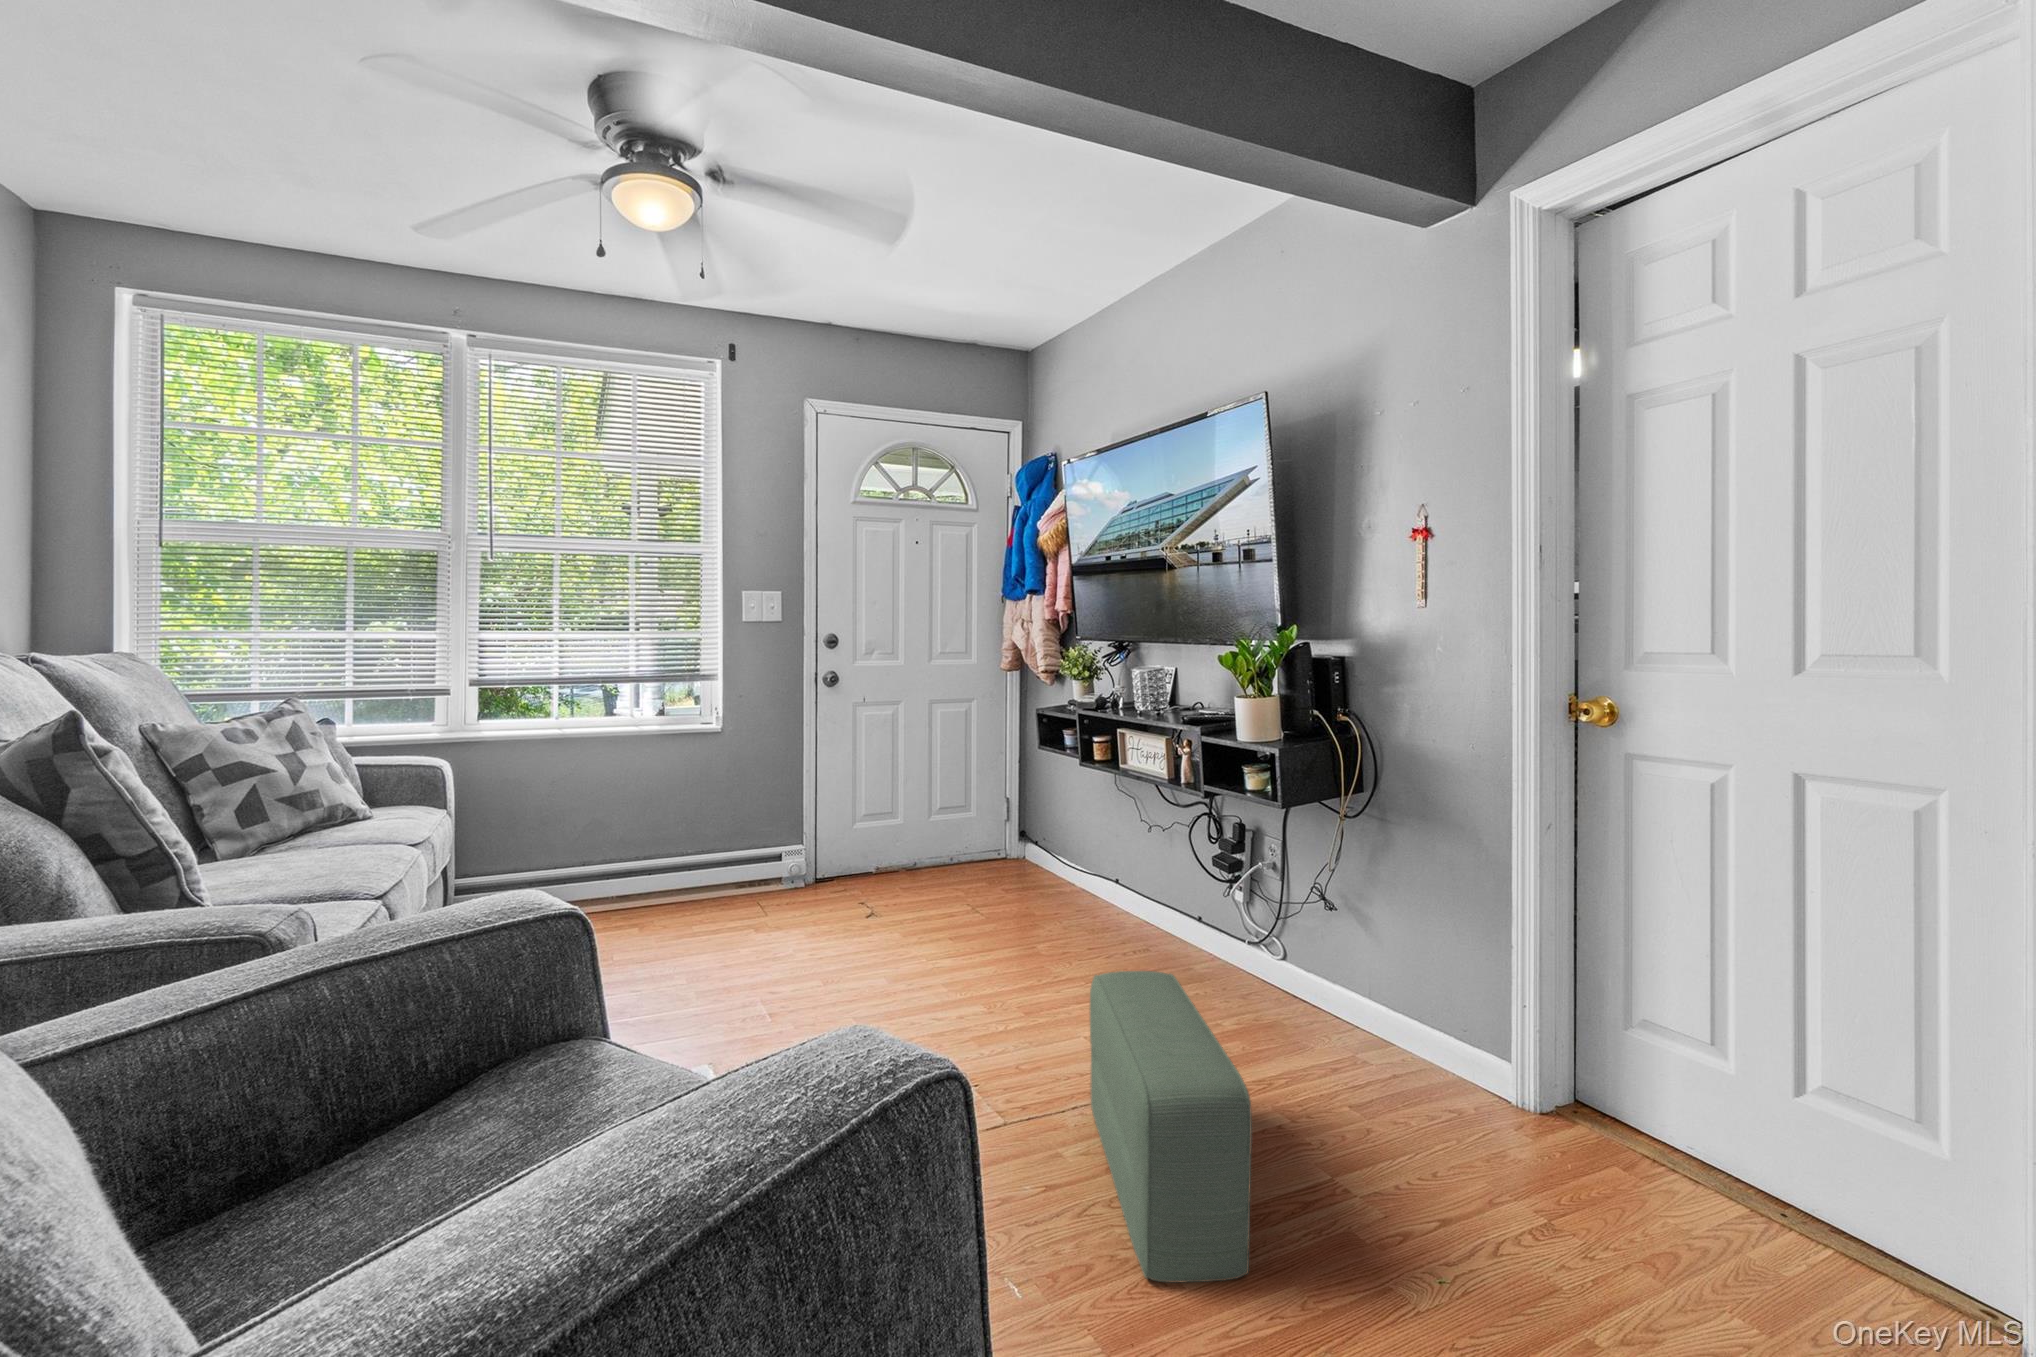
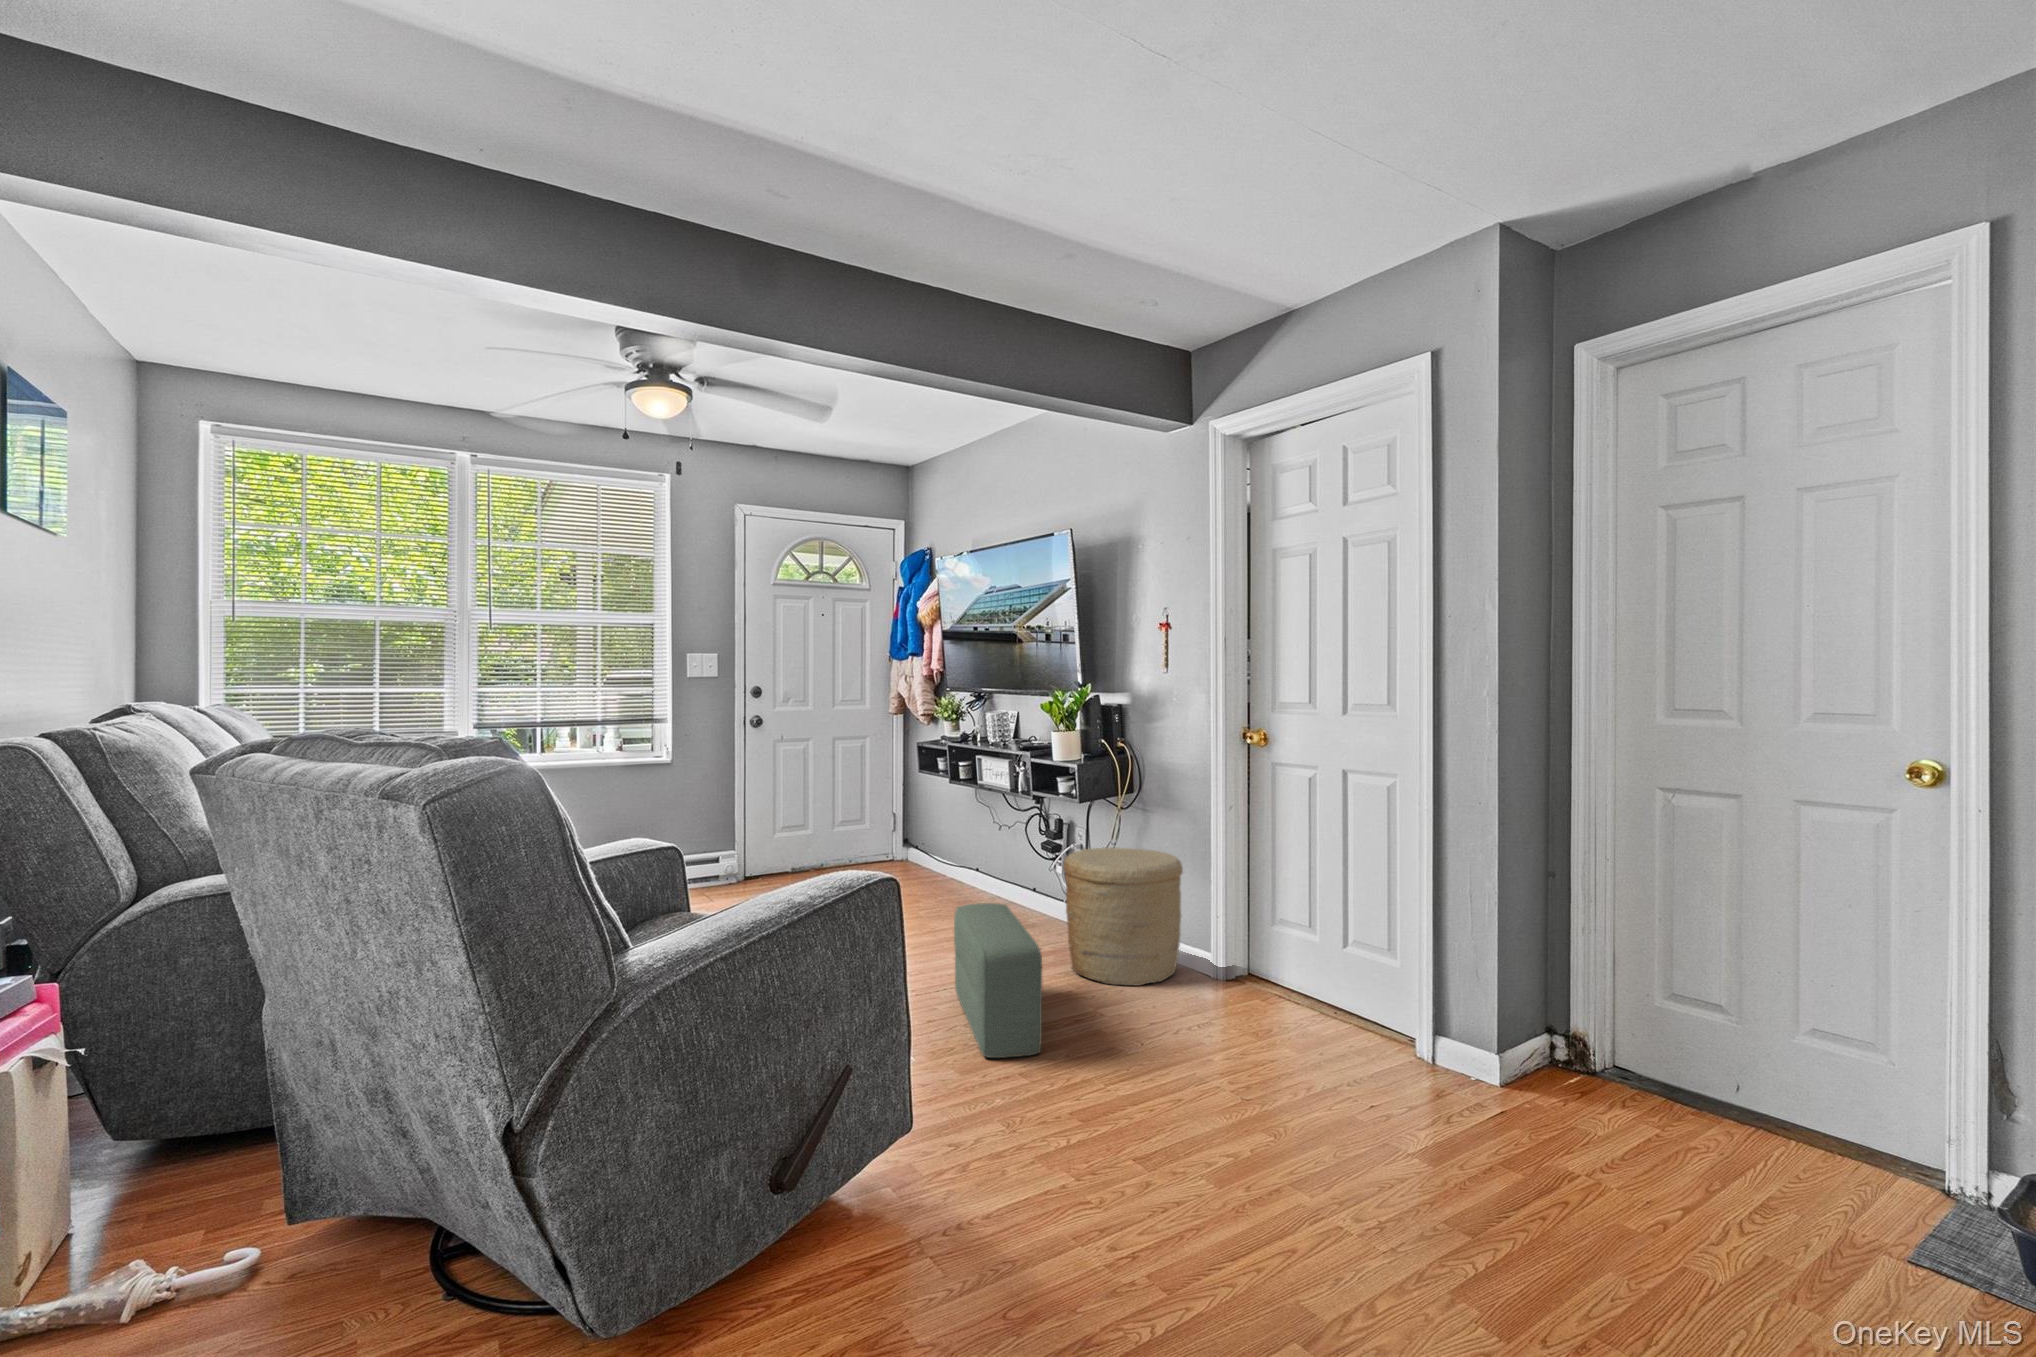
woven basket: none [1260,877,1459,1110] -> present [1064,847,1183,985]

